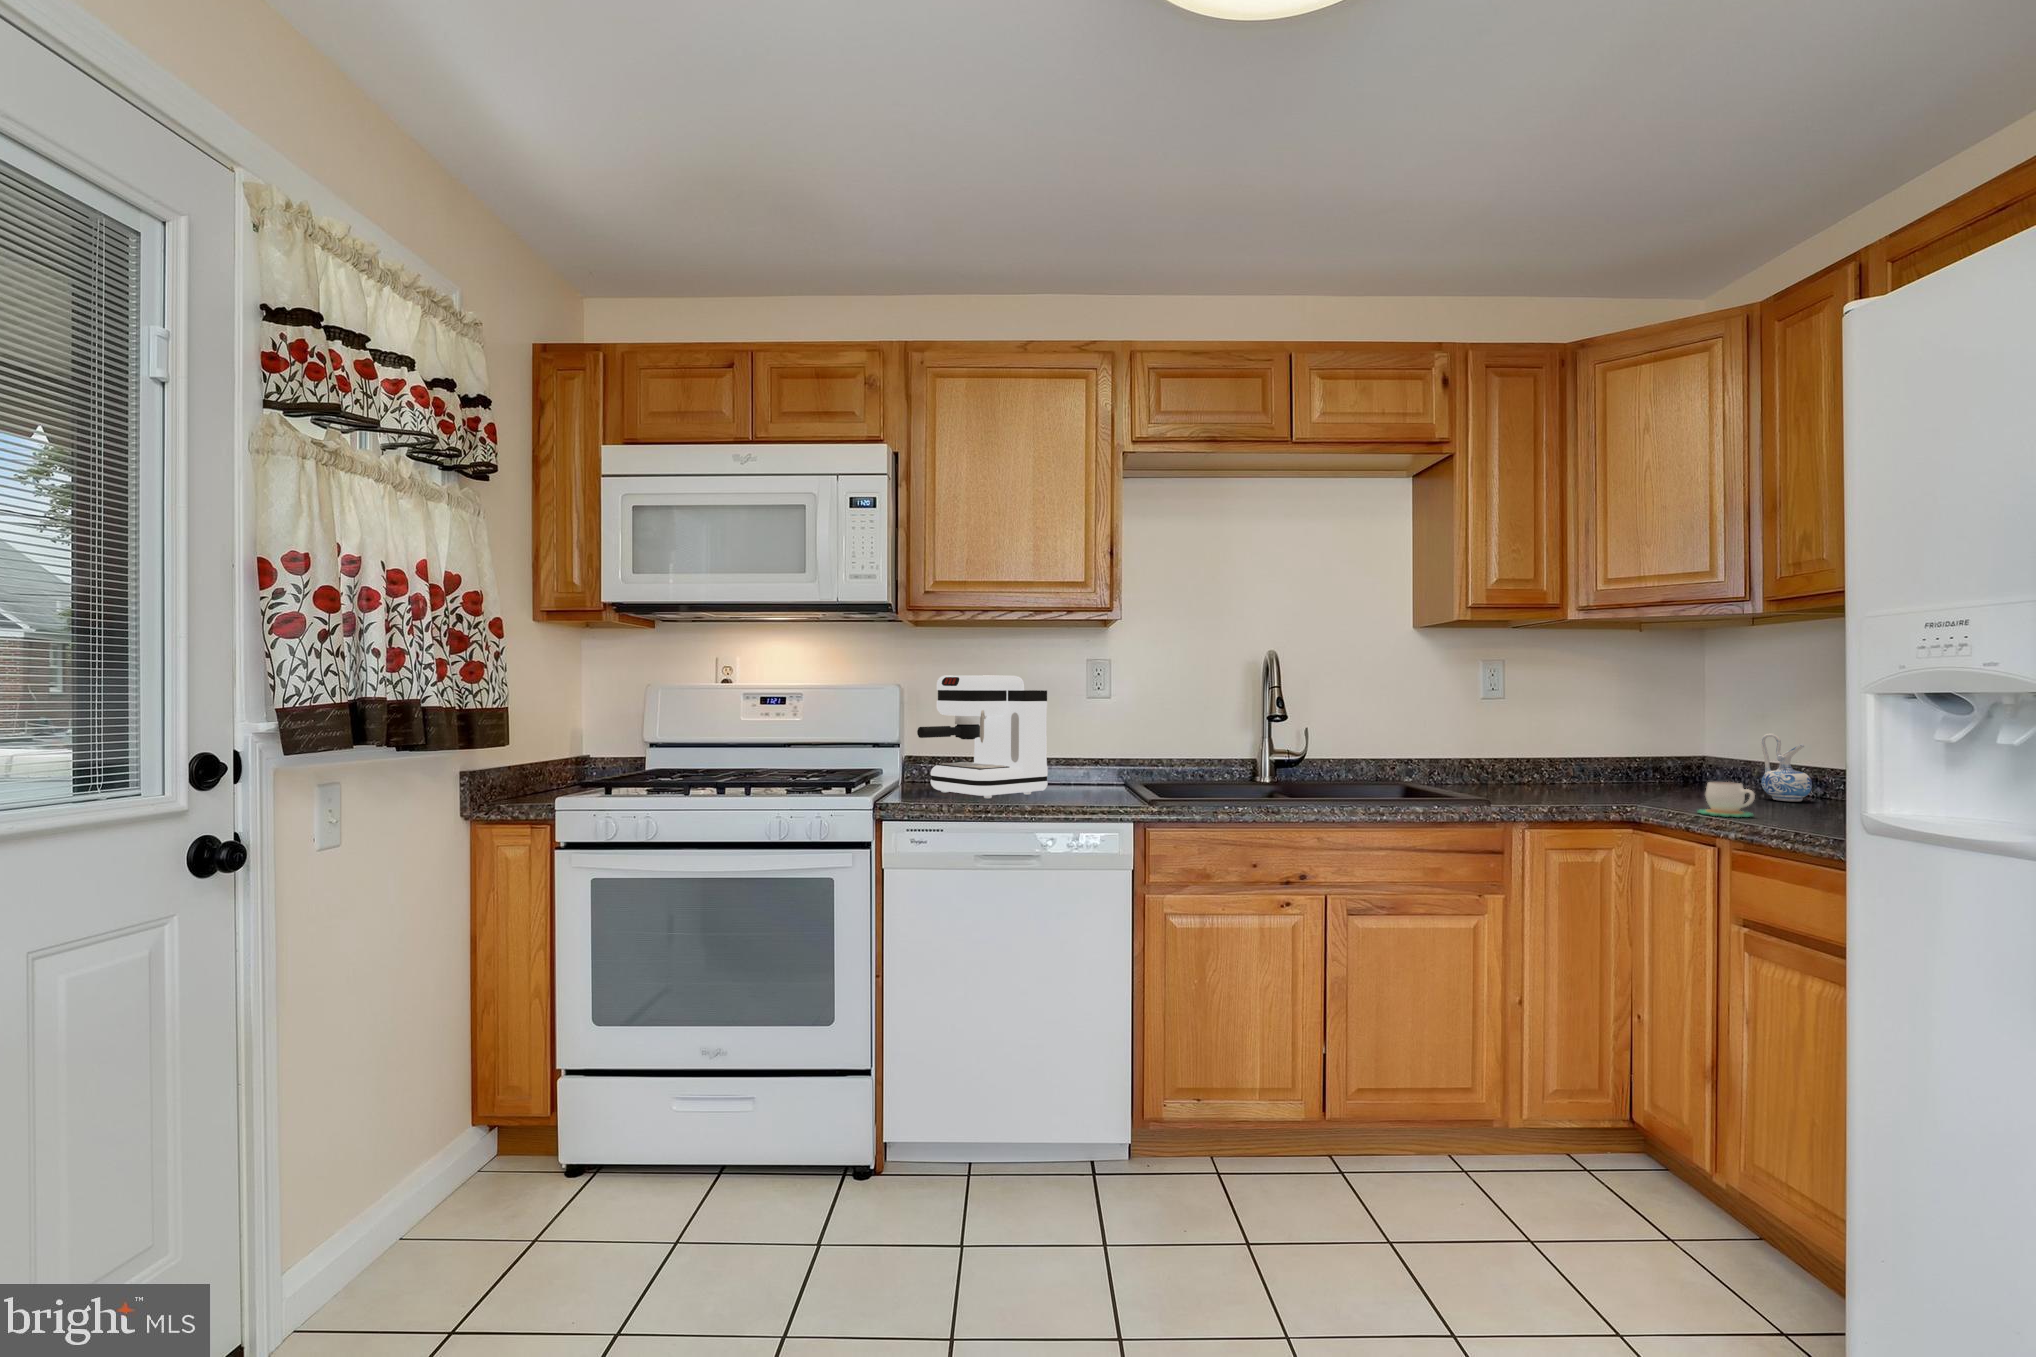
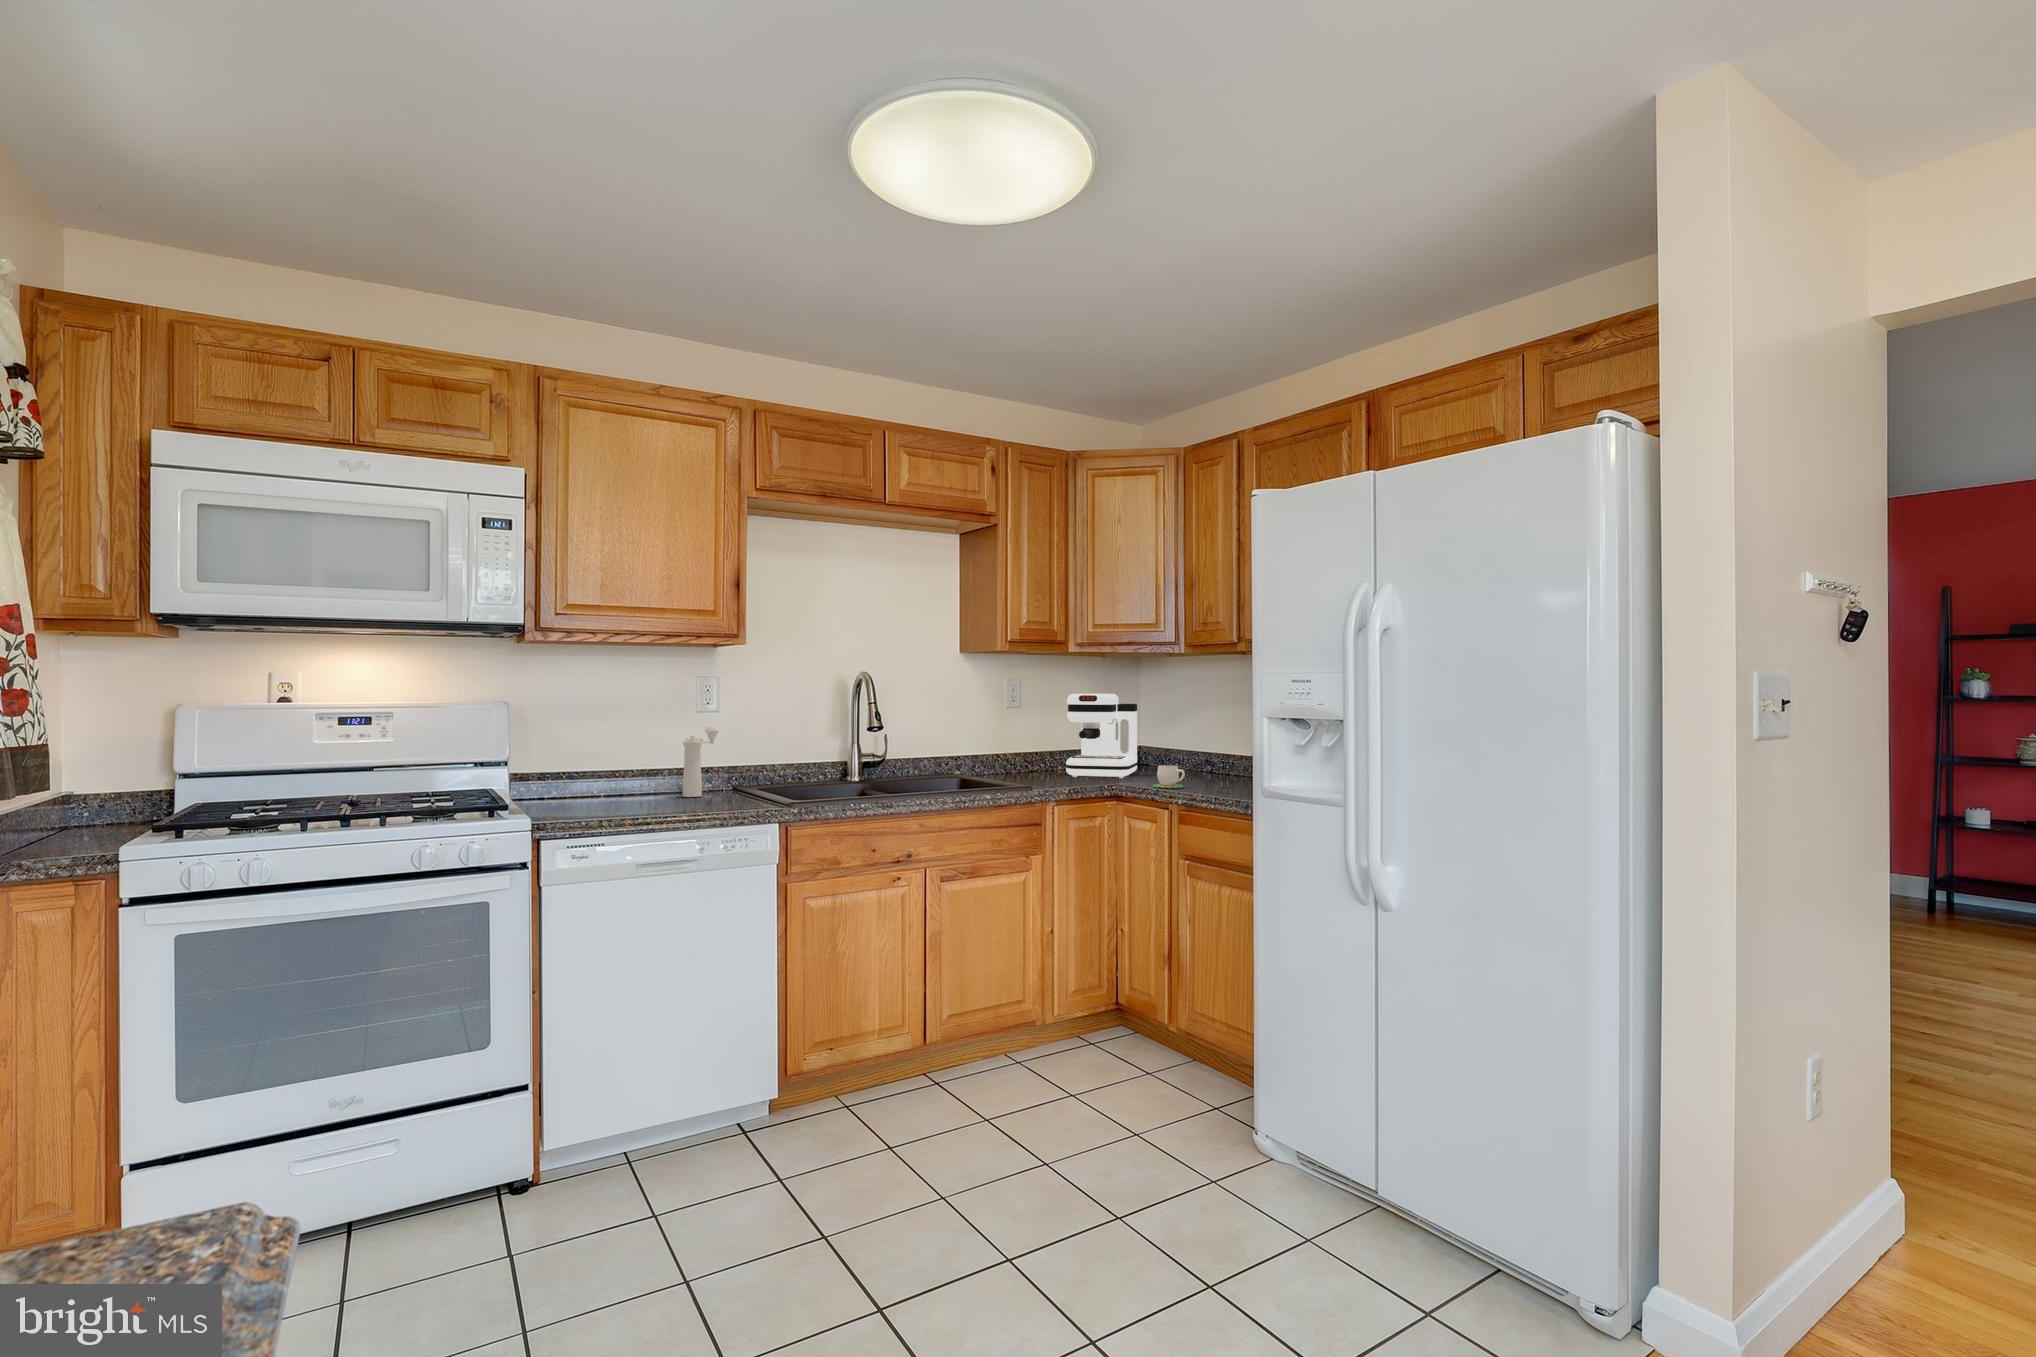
coffee maker: present [917,675,1048,798] -> present [1066,694,1137,778]
pepper mill: none [1063,711,1107,787] -> present [683,726,719,797]
ceramic pitcher: present [1761,734,1812,801] -> none [1177,731,1204,776]

